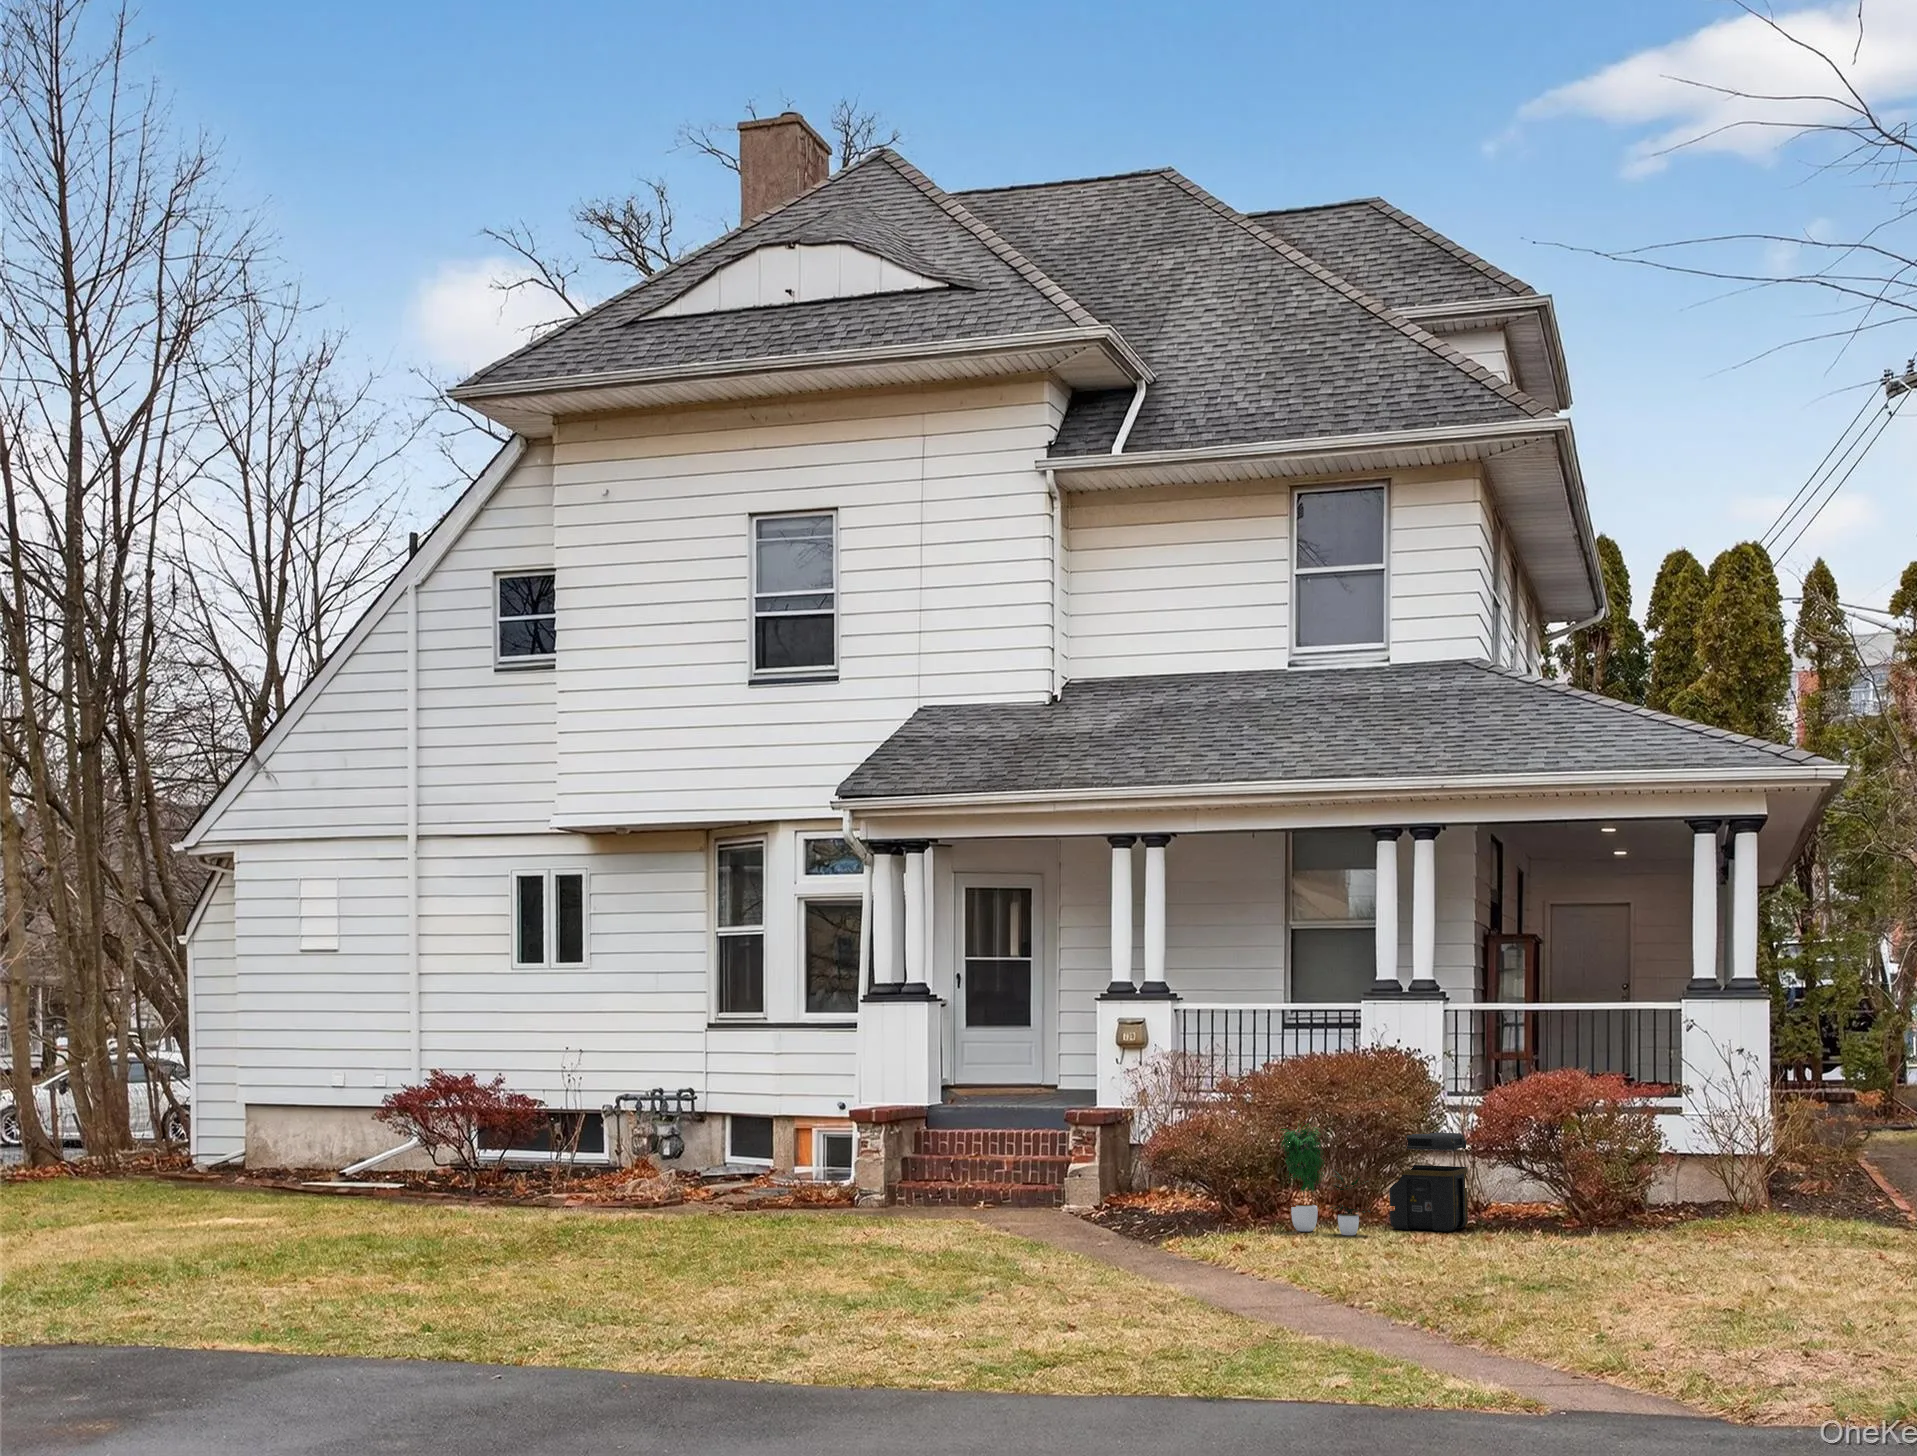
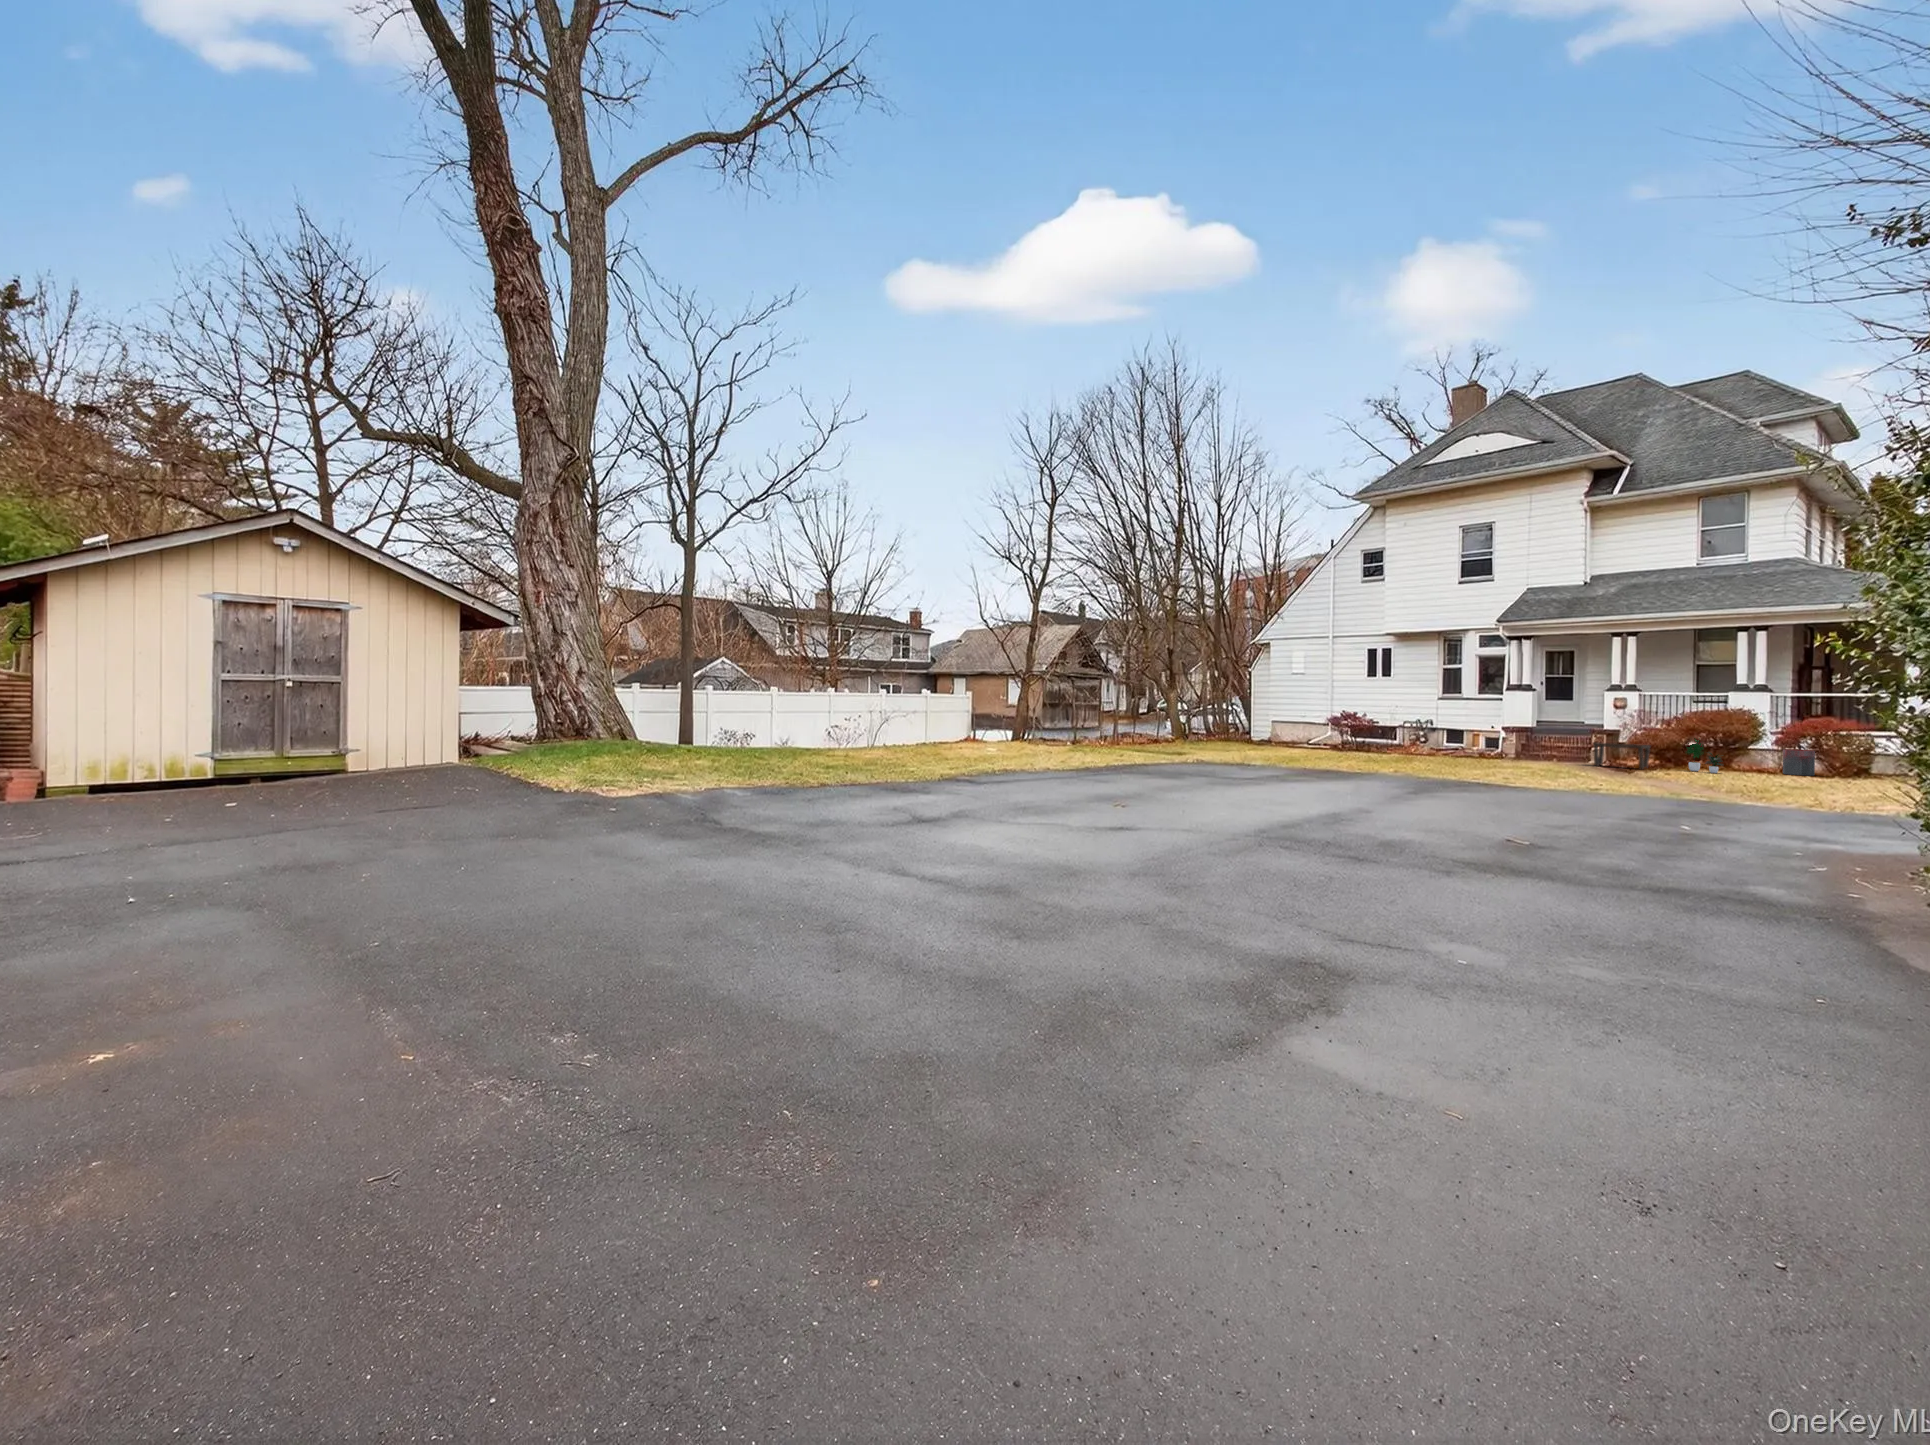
toolbox: present [1389,1132,1468,1232] -> none [1733,740,1772,775]
trash can: none [1487,1152,1554,1226] -> present [1783,749,1815,776]
bench: none [1064,1156,1204,1237] -> present [1593,742,1651,769]

